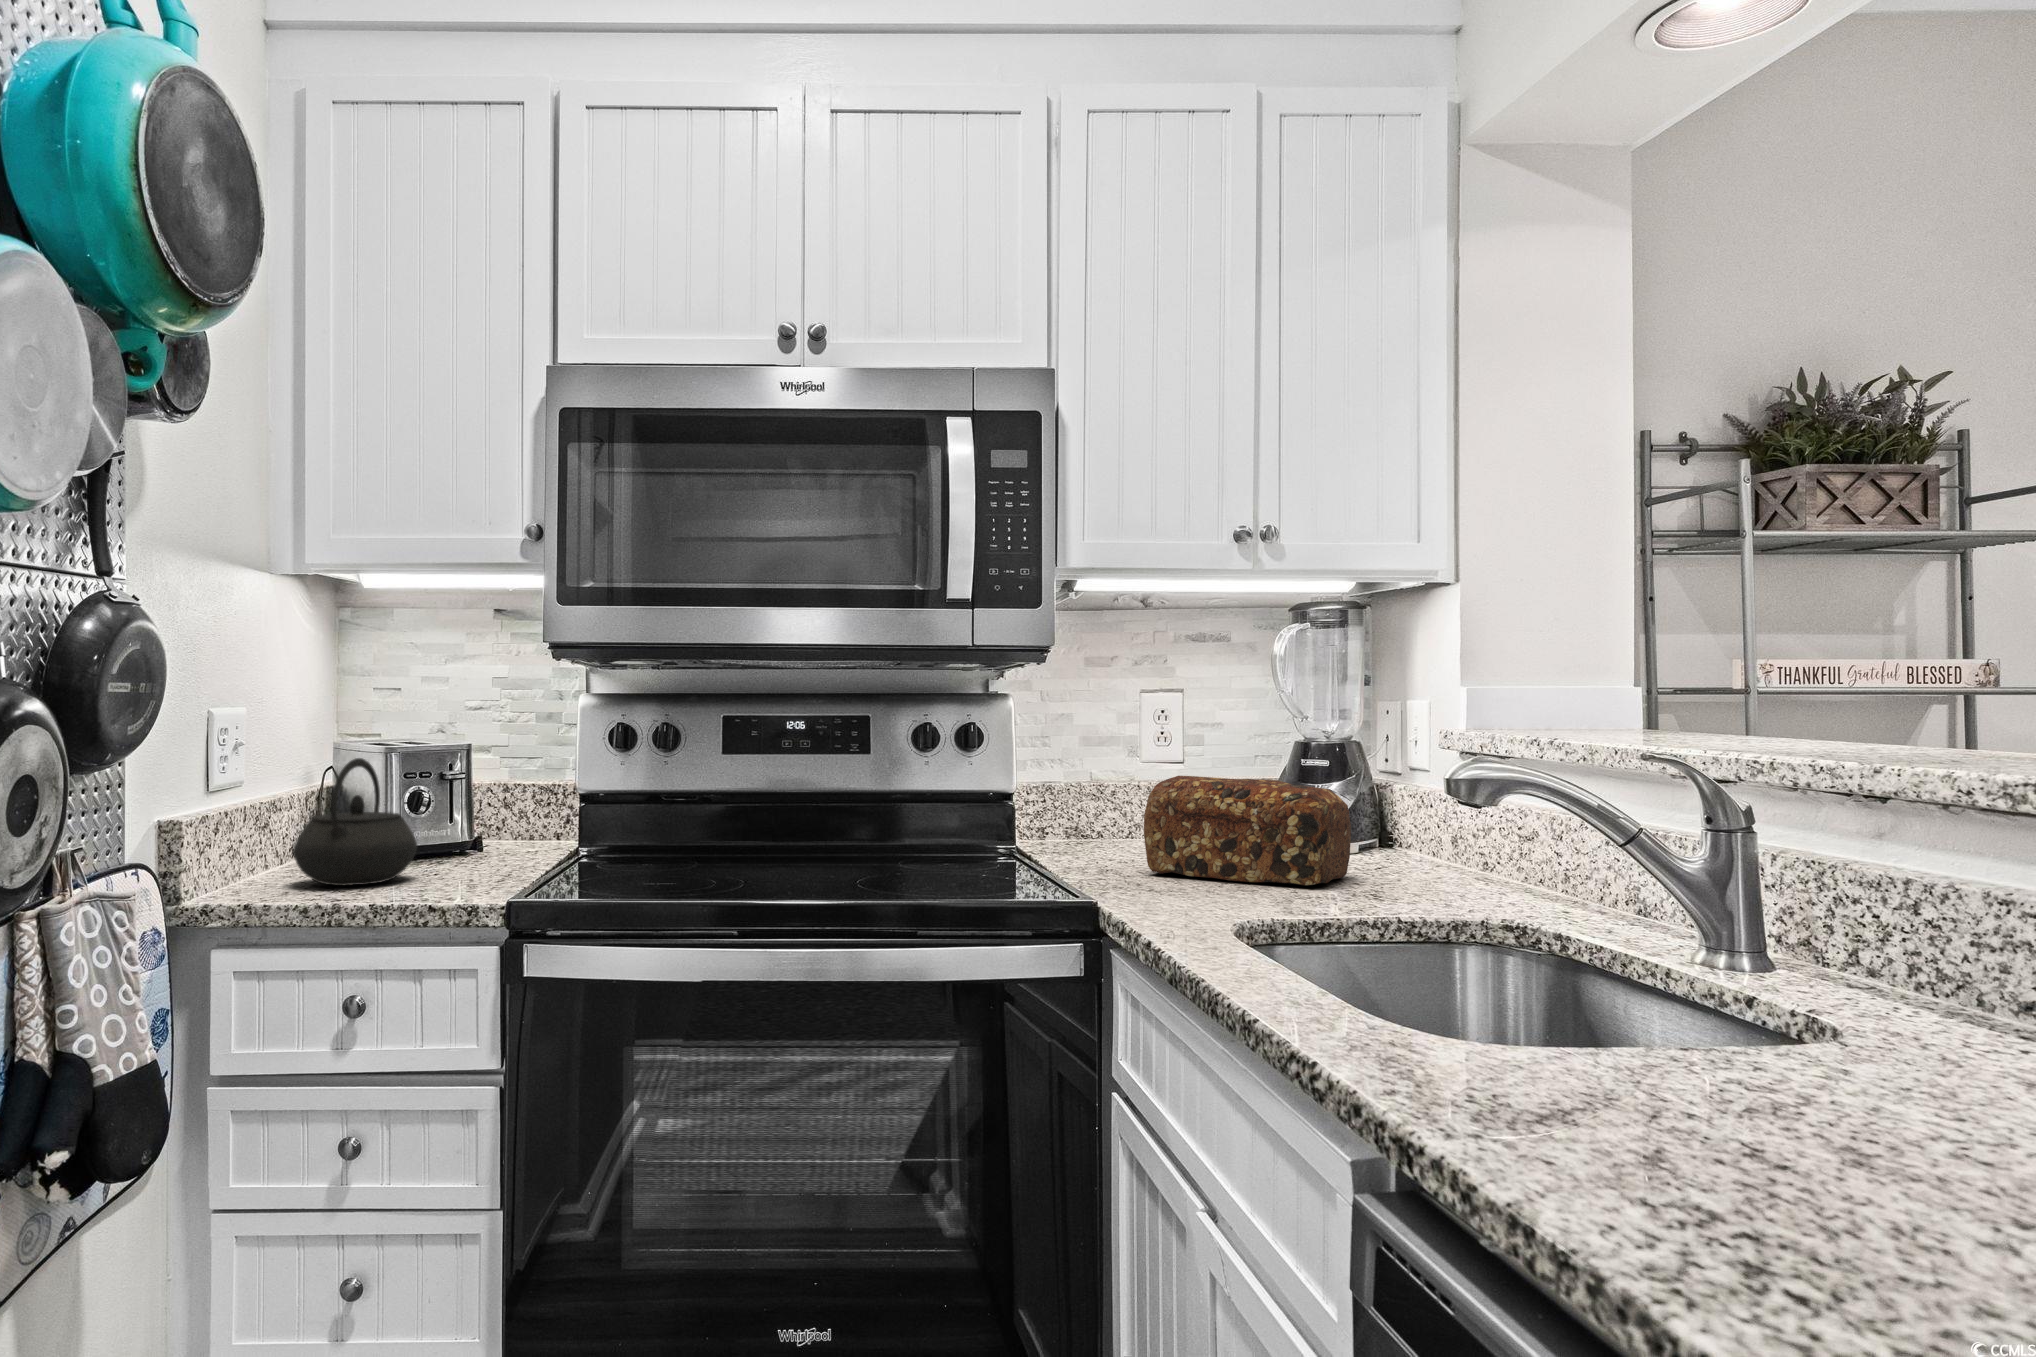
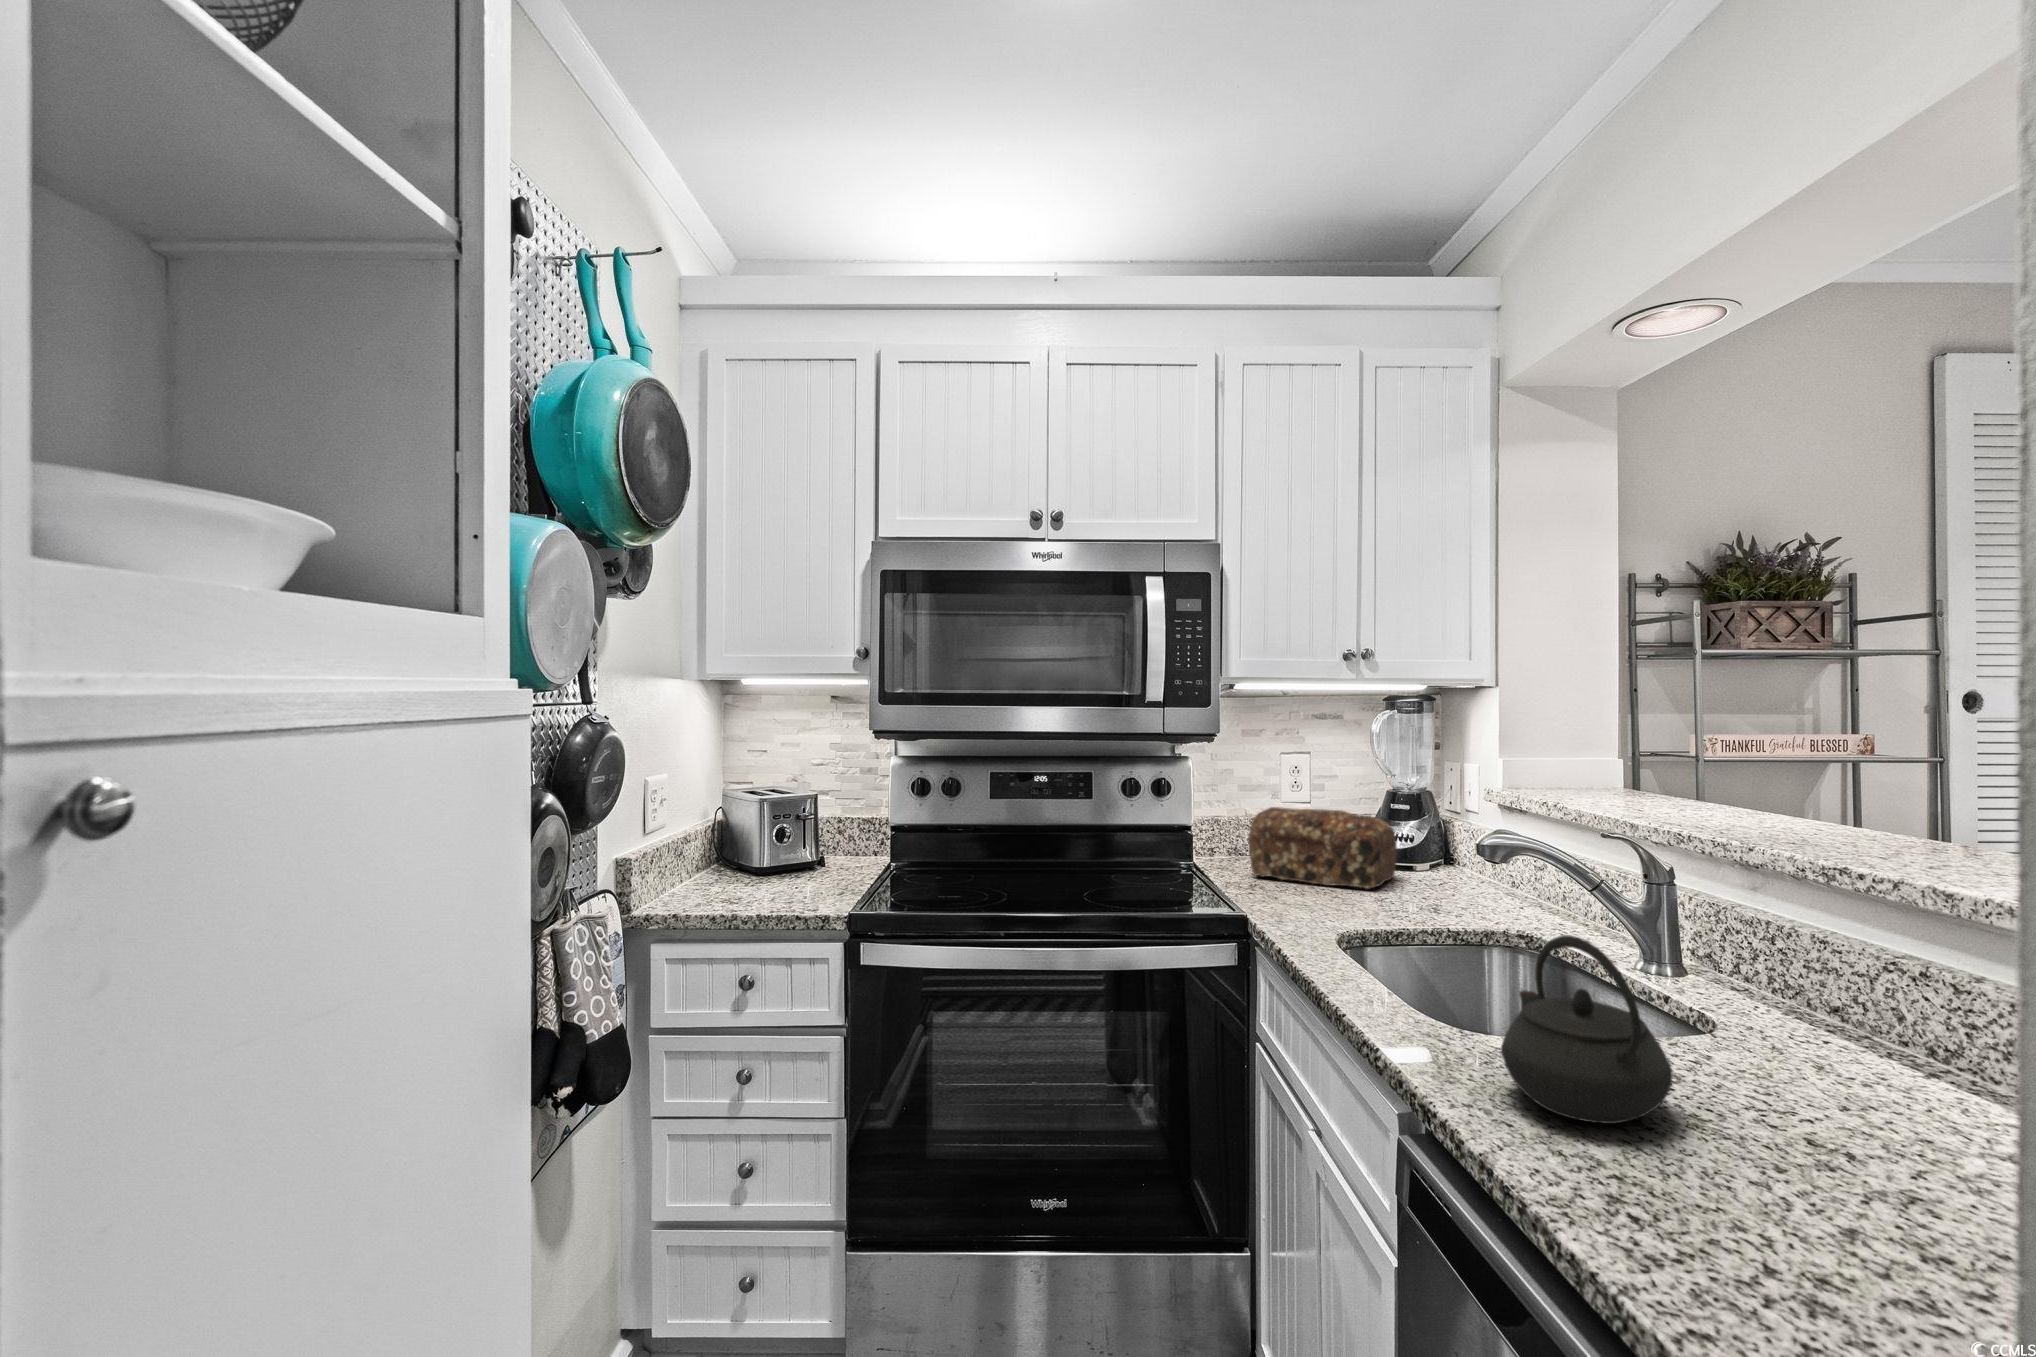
kettle: present [293,758,417,886] -> present [1501,935,1673,1124]

